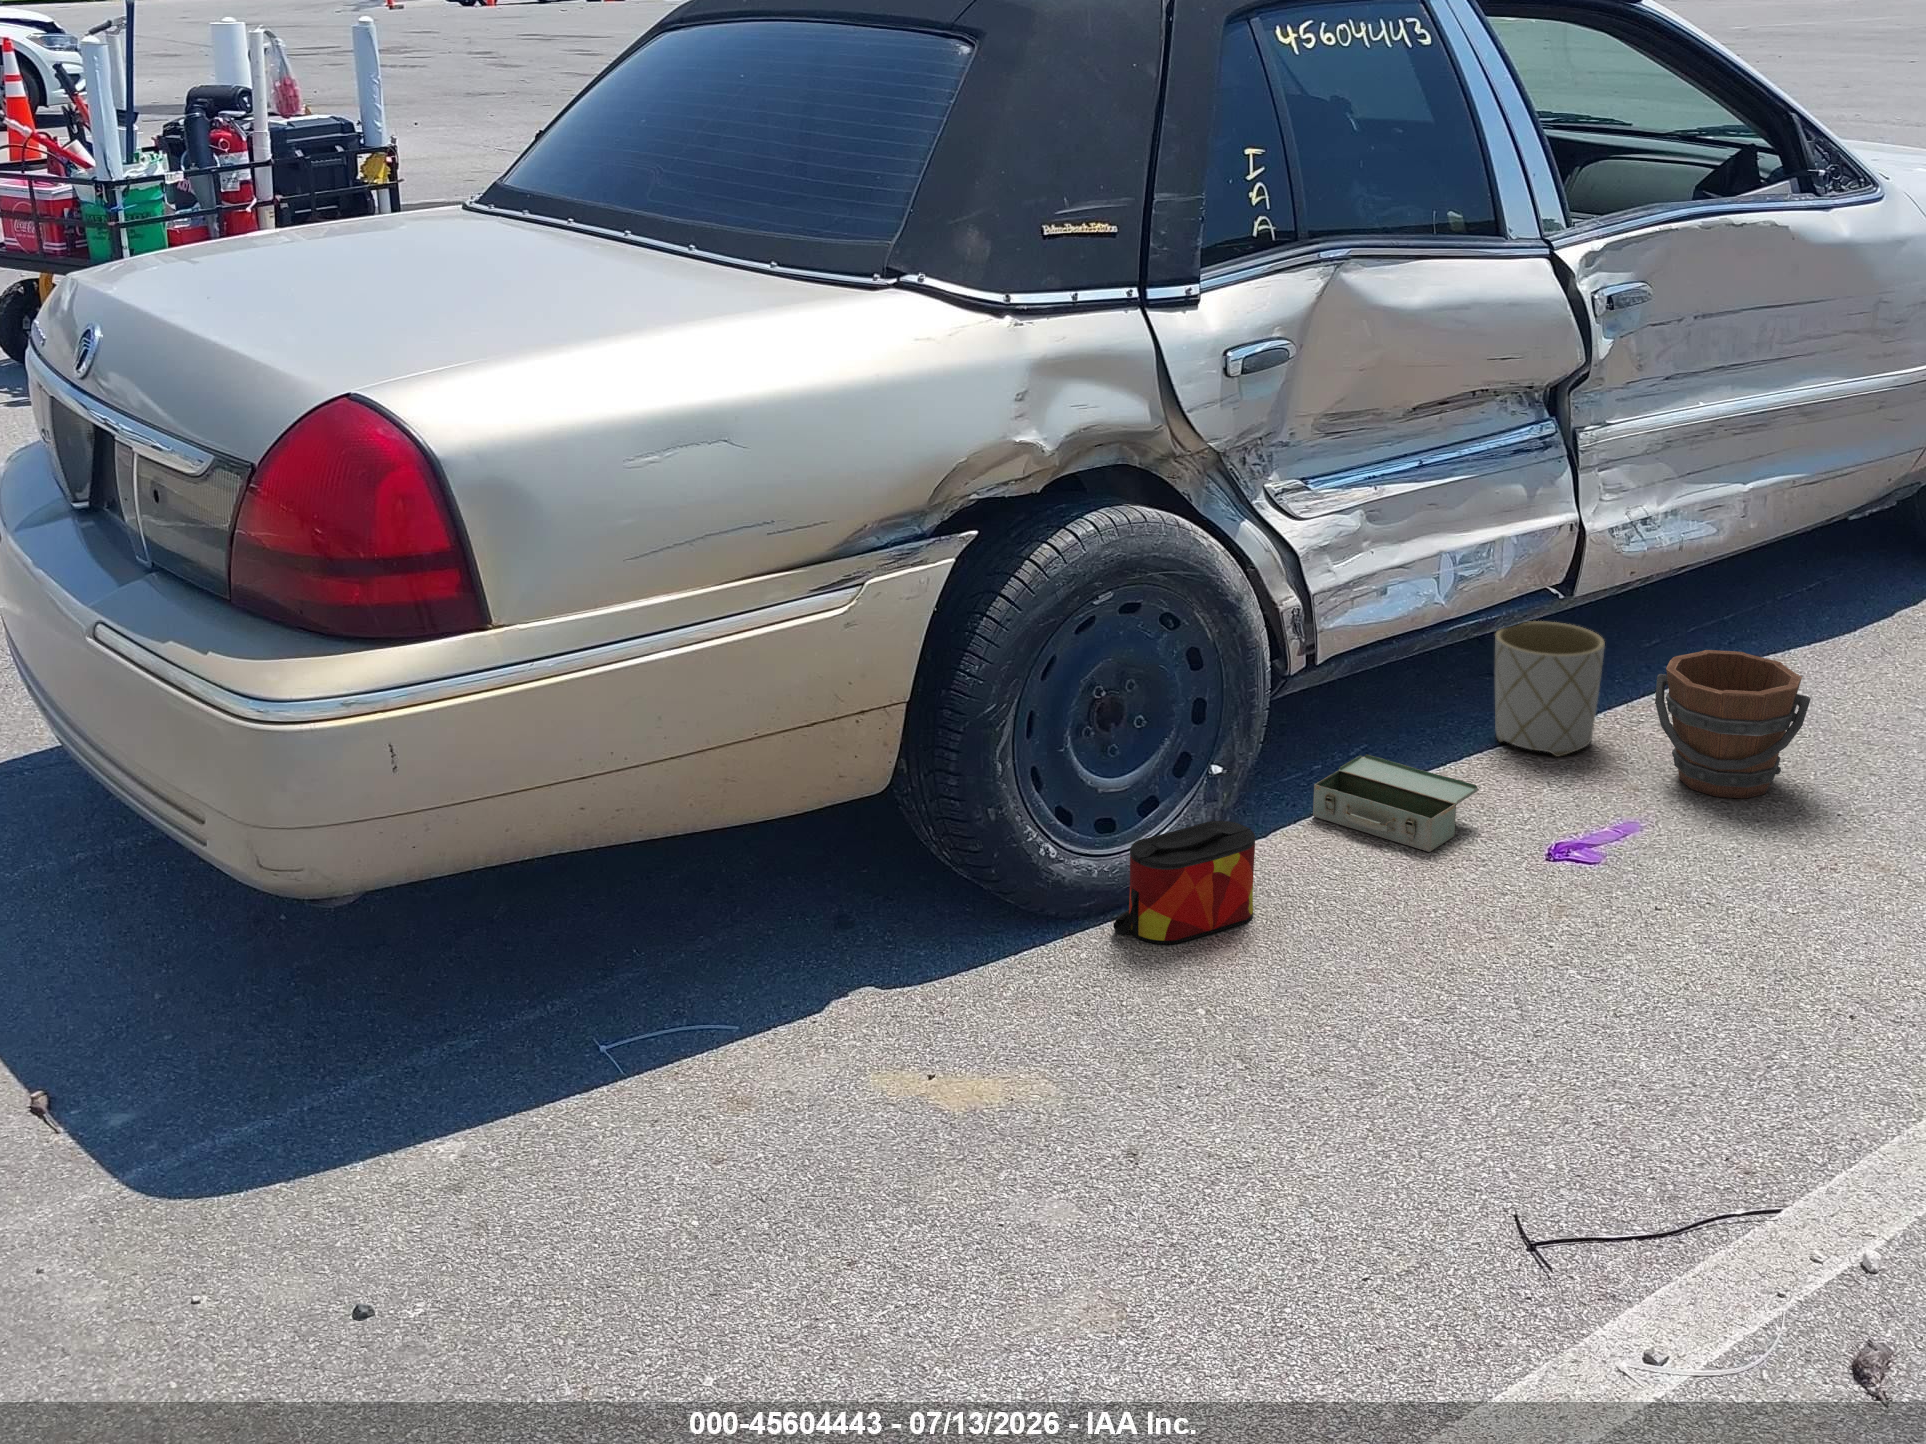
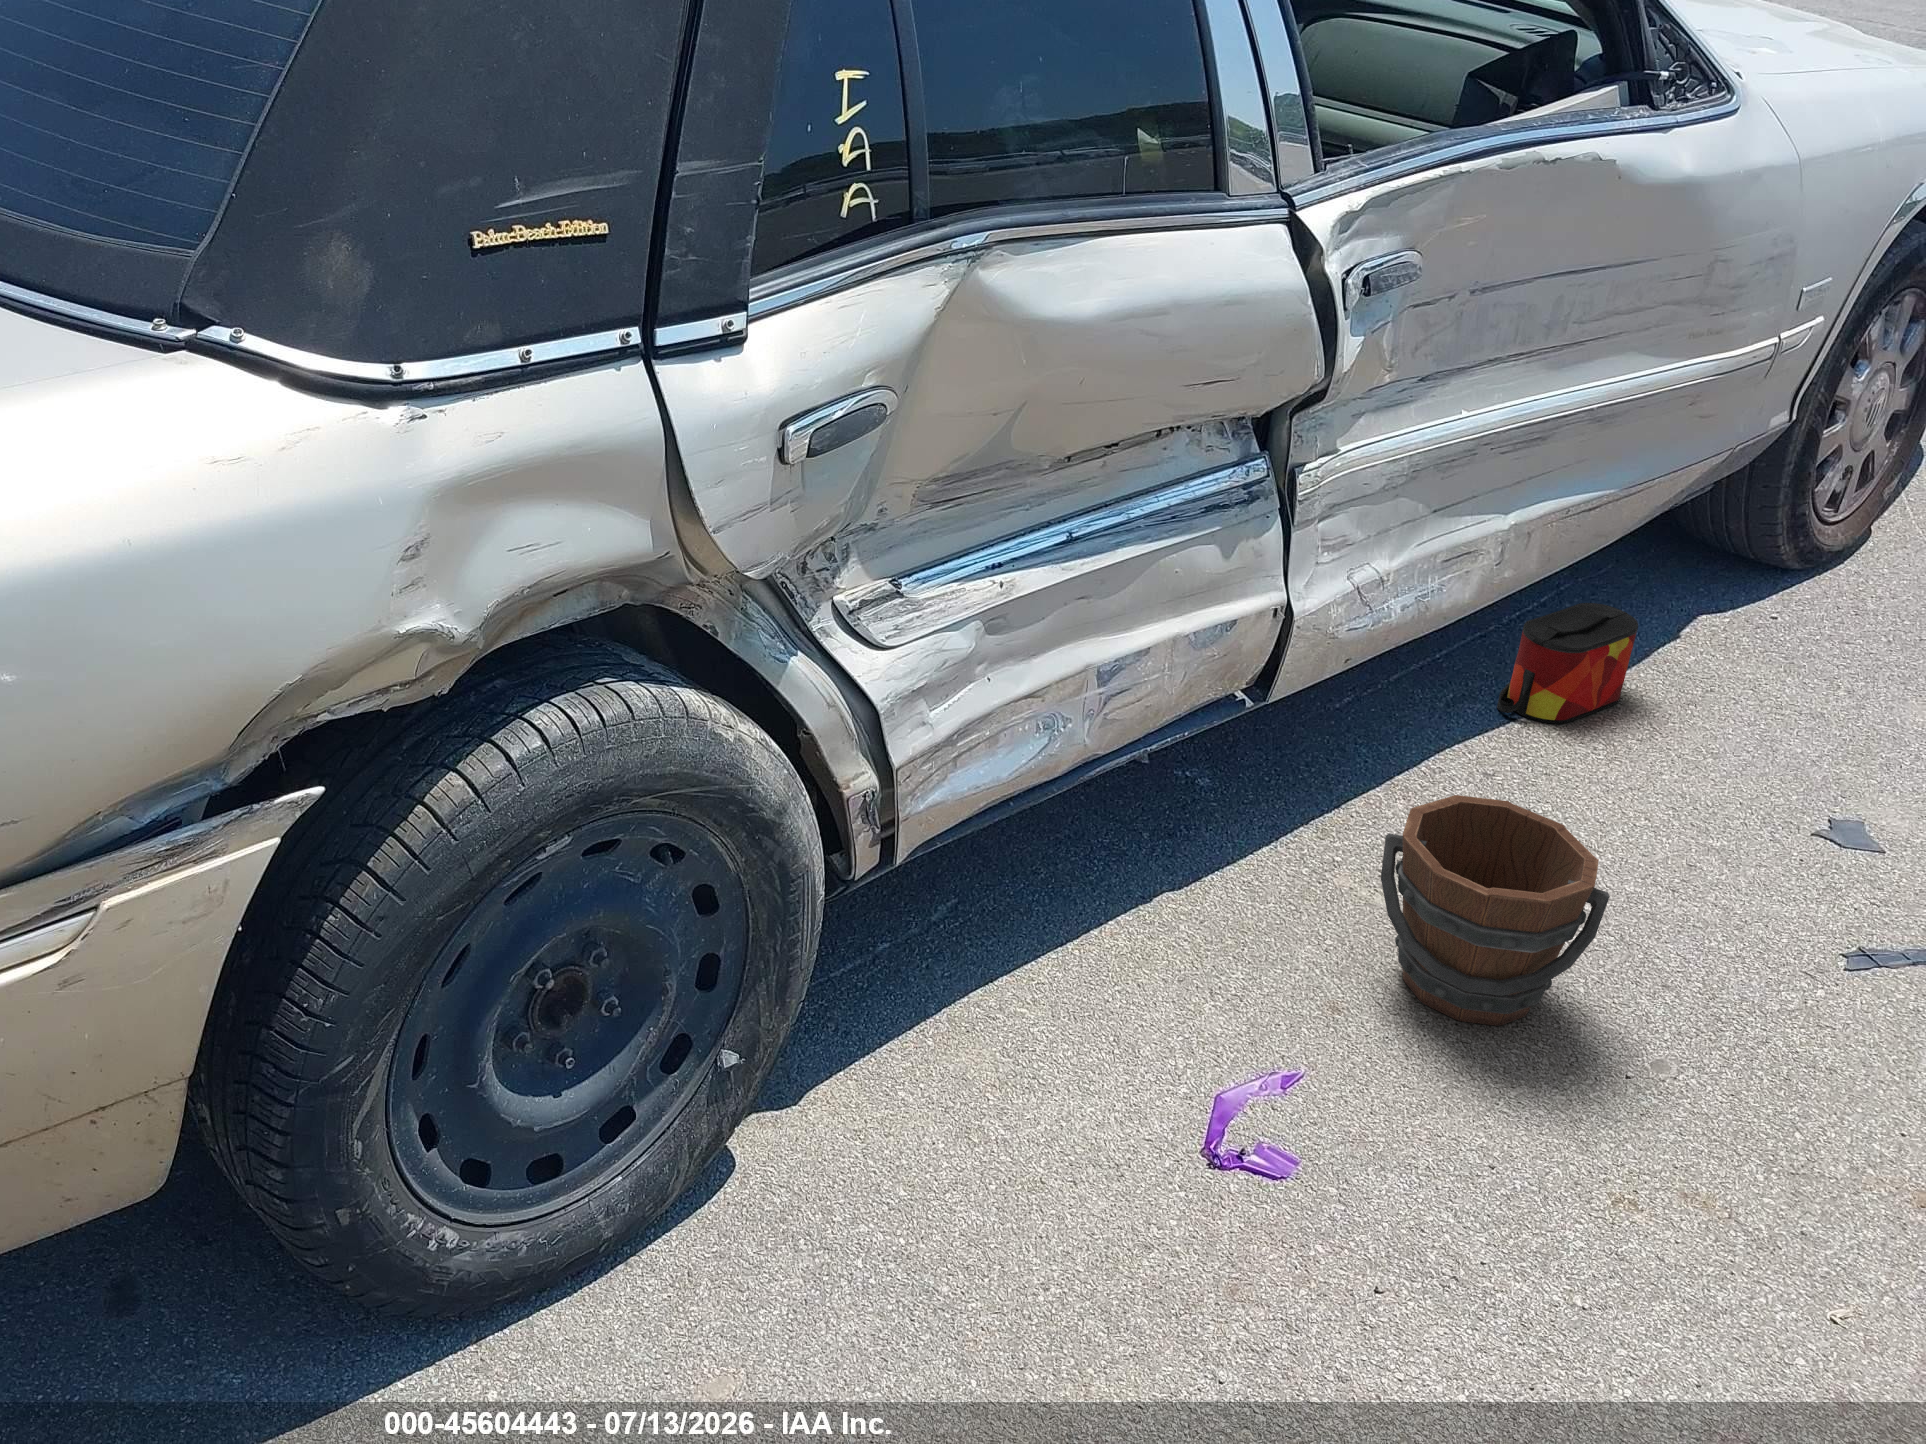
planter: present [1495,621,1605,757] -> none [1144,720,1310,927]
toolbox: present [1313,754,1479,852] -> none [880,945,1126,1139]
bag: present [1113,821,1255,944] -> present [1497,603,1638,724]

